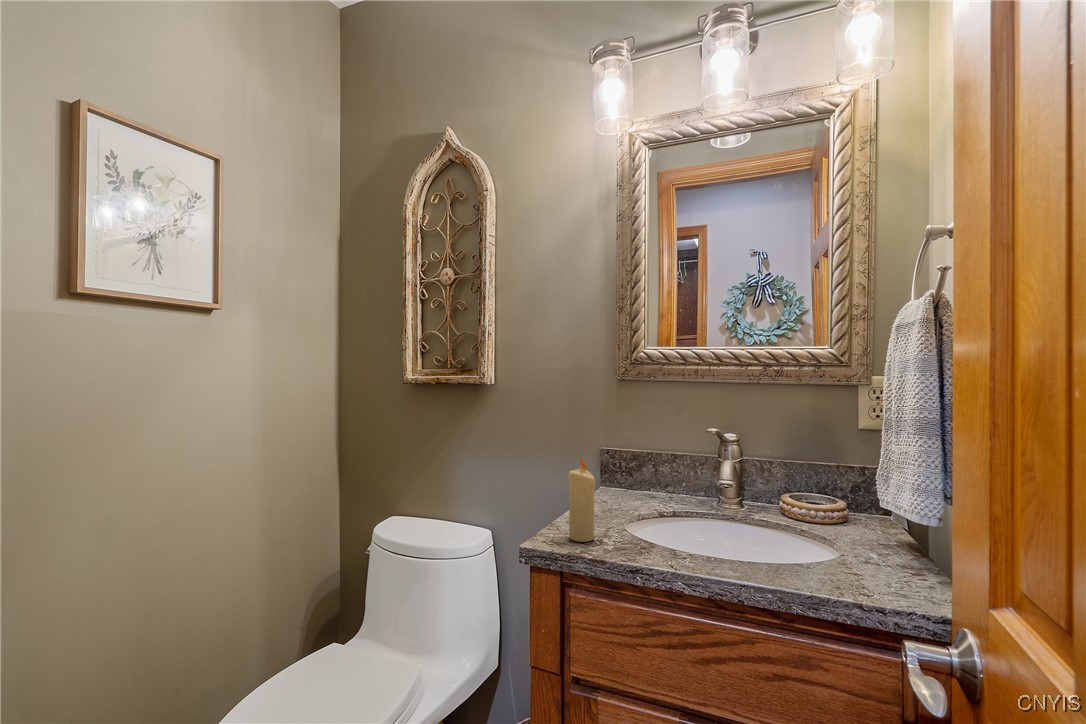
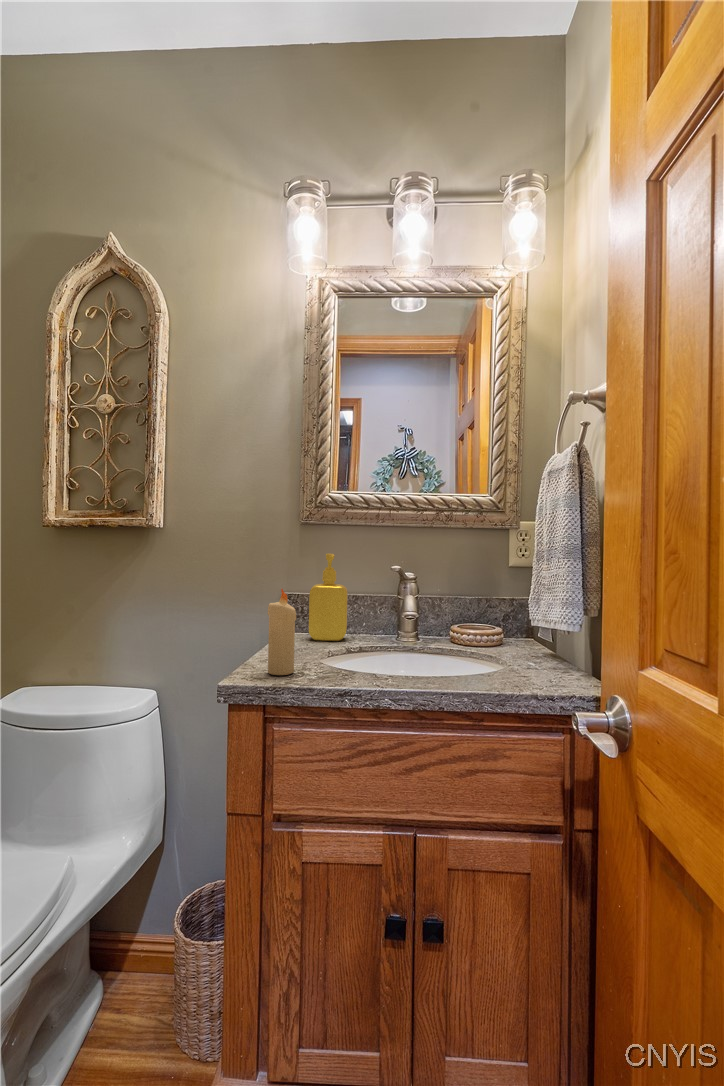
soap dispenser: none [624,411,665,502] -> present [309,554,348,641]

